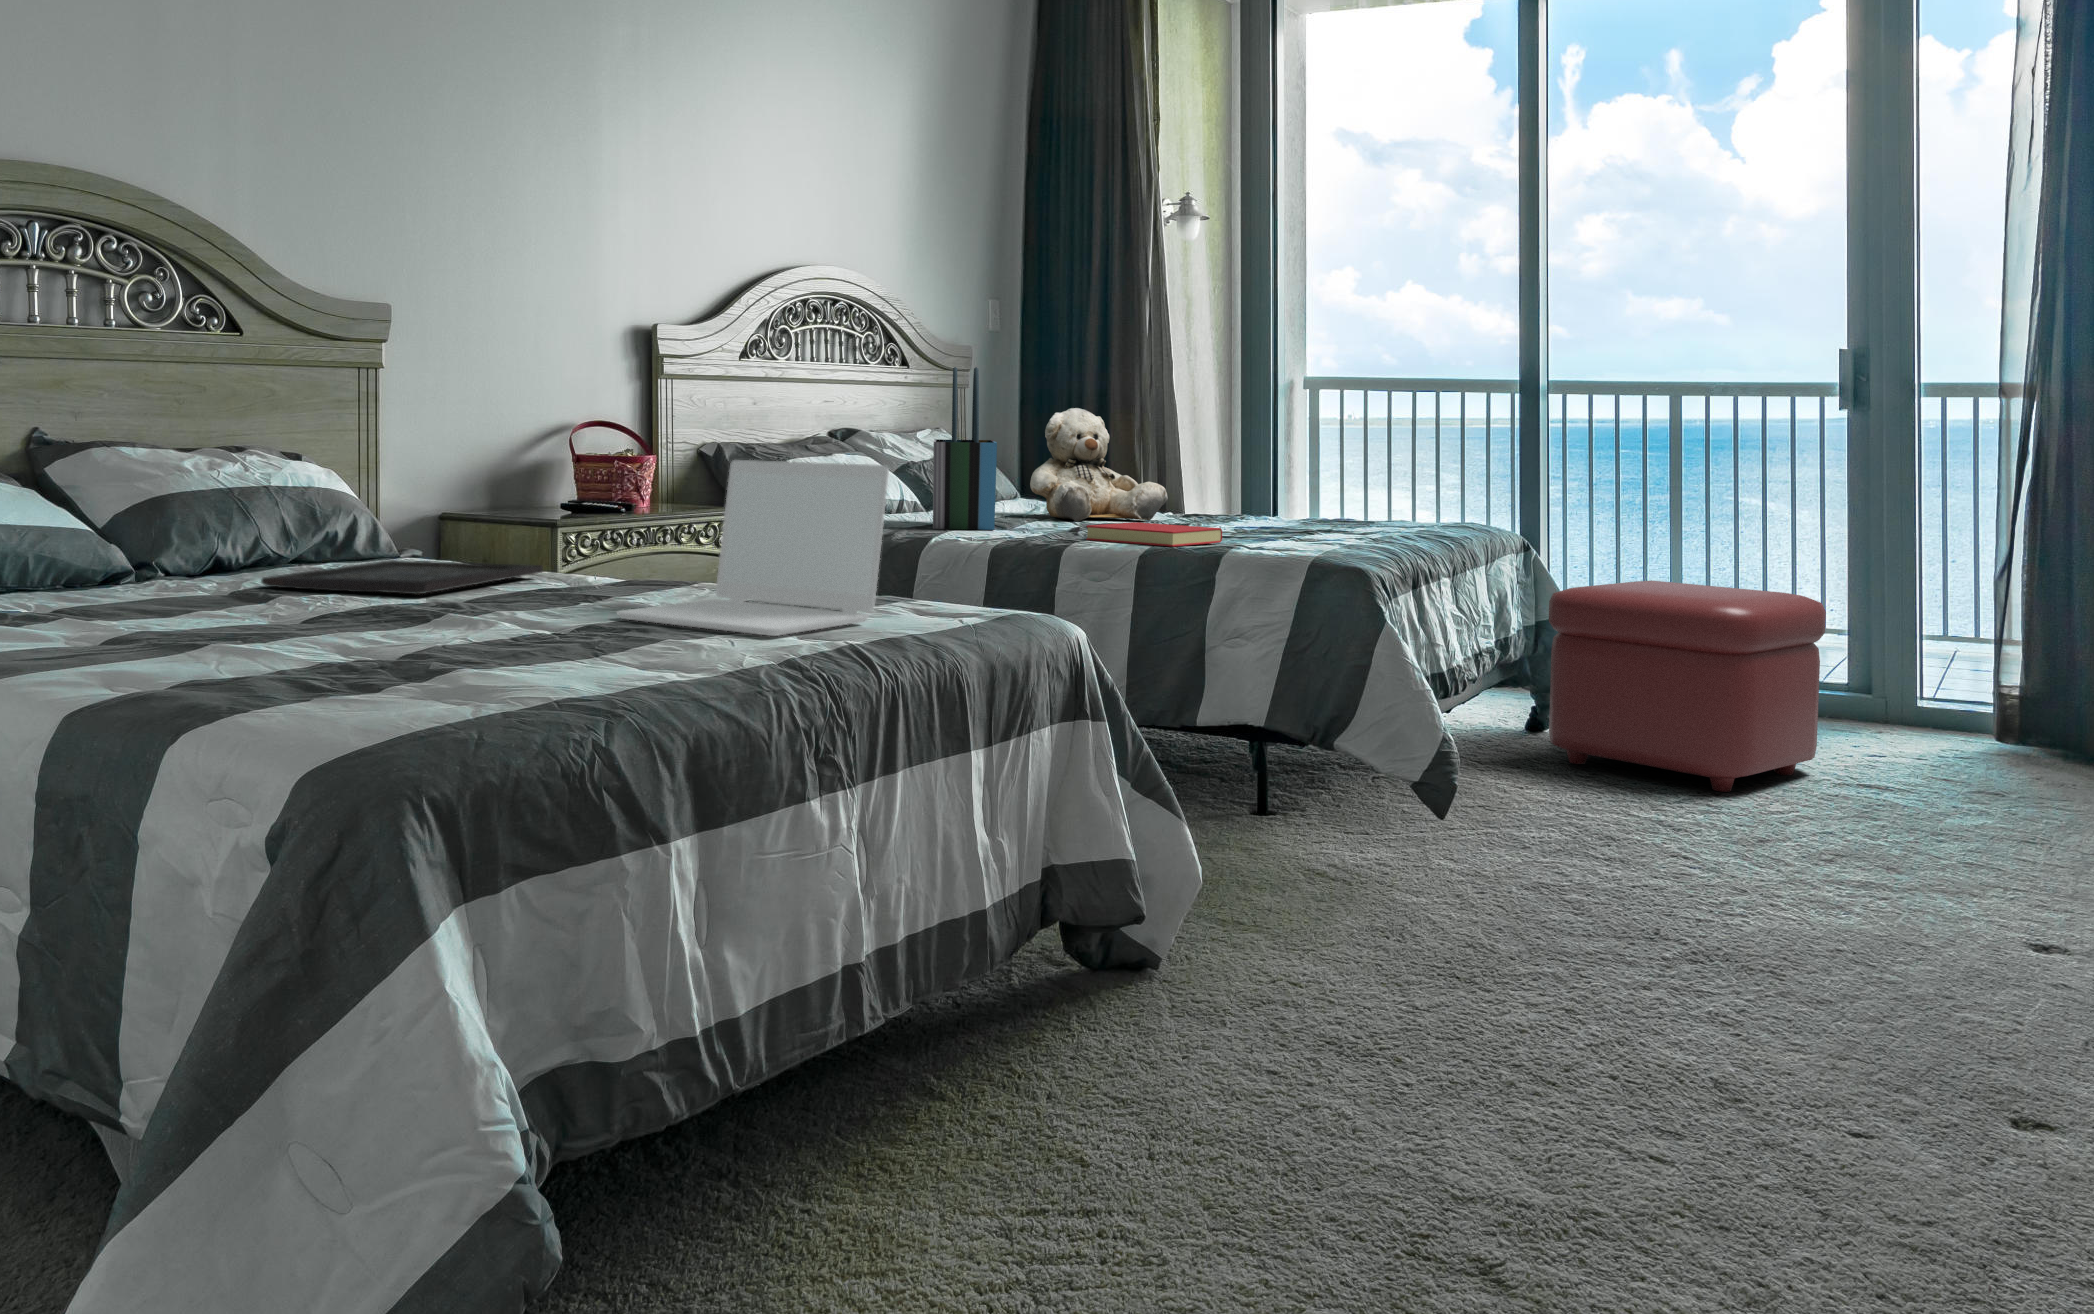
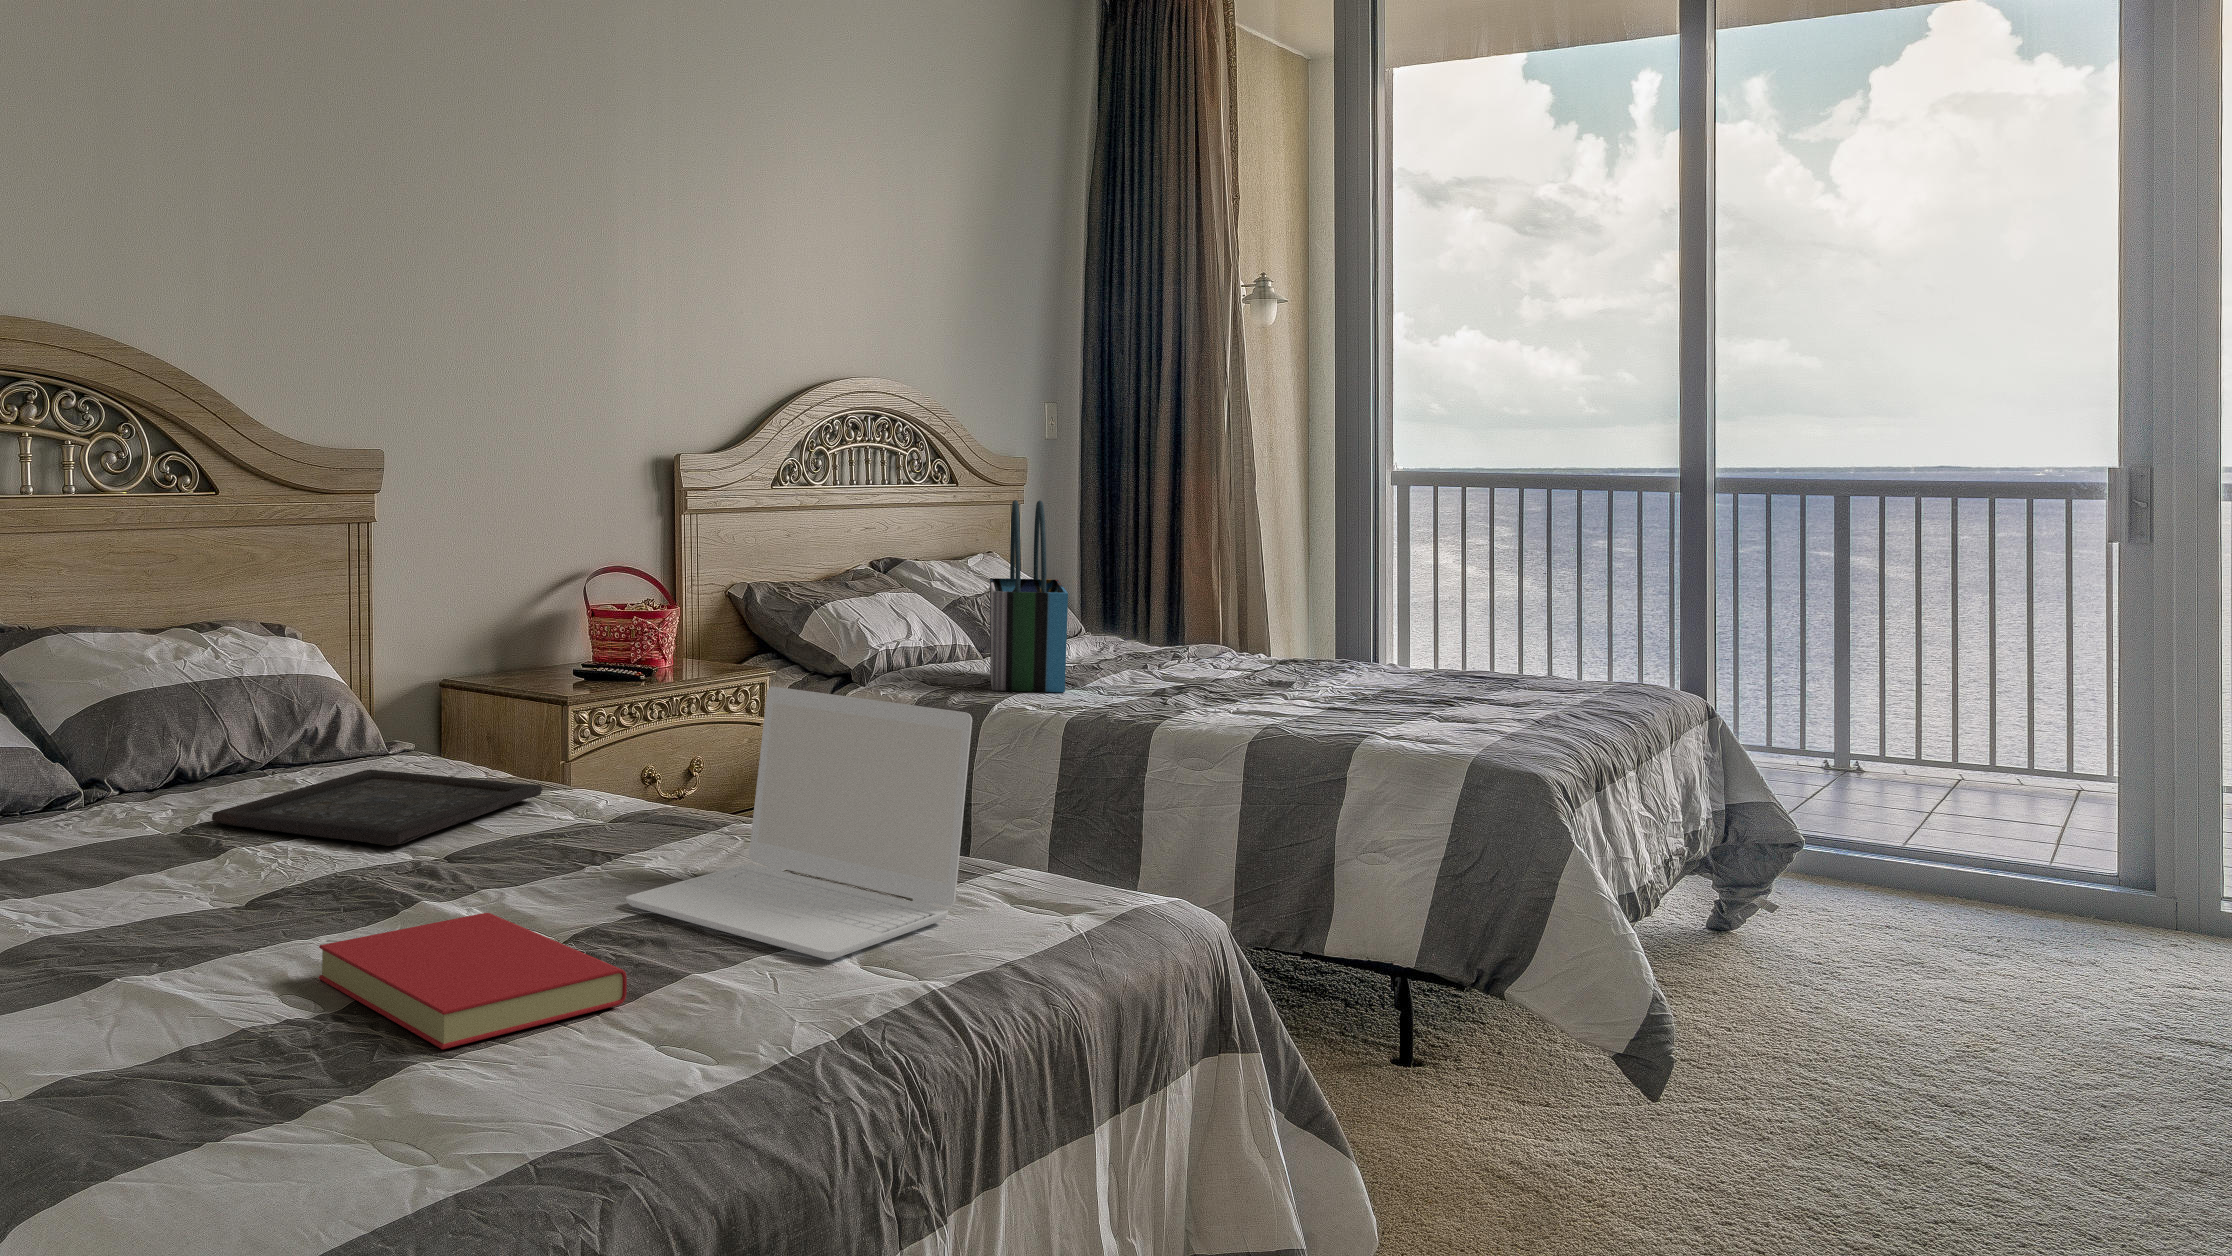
teddy bear: present [1030,408,1168,521] -> none [1098,533,1261,669]
book: present [1086,522,1222,547] -> present [319,913,627,1049]
ottoman: present [1549,580,1826,792] -> none [1764,764,2151,1062]

